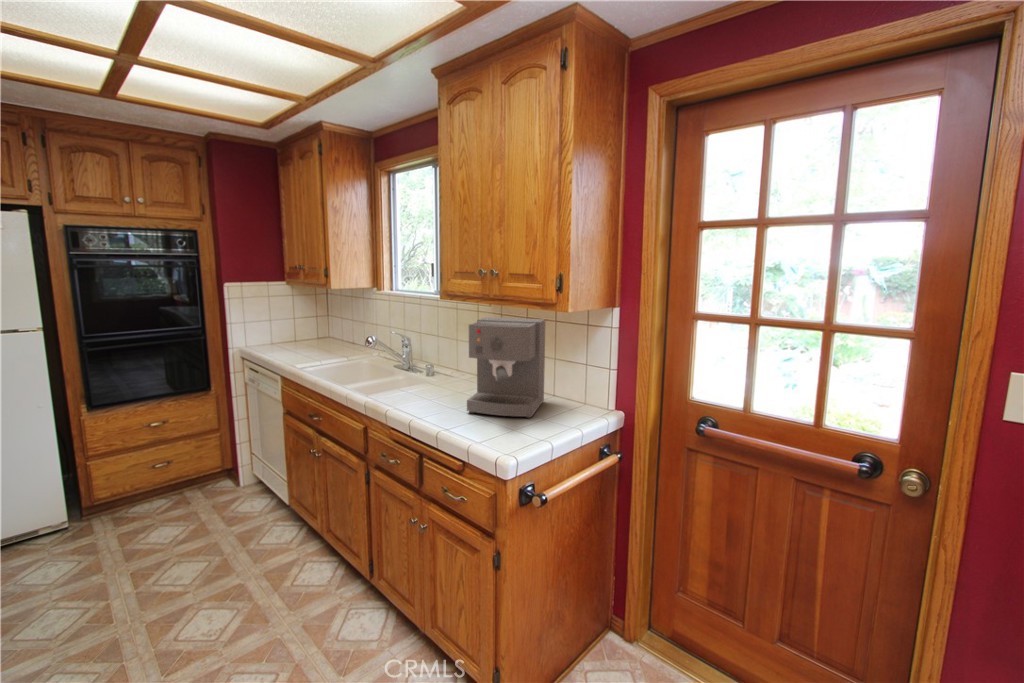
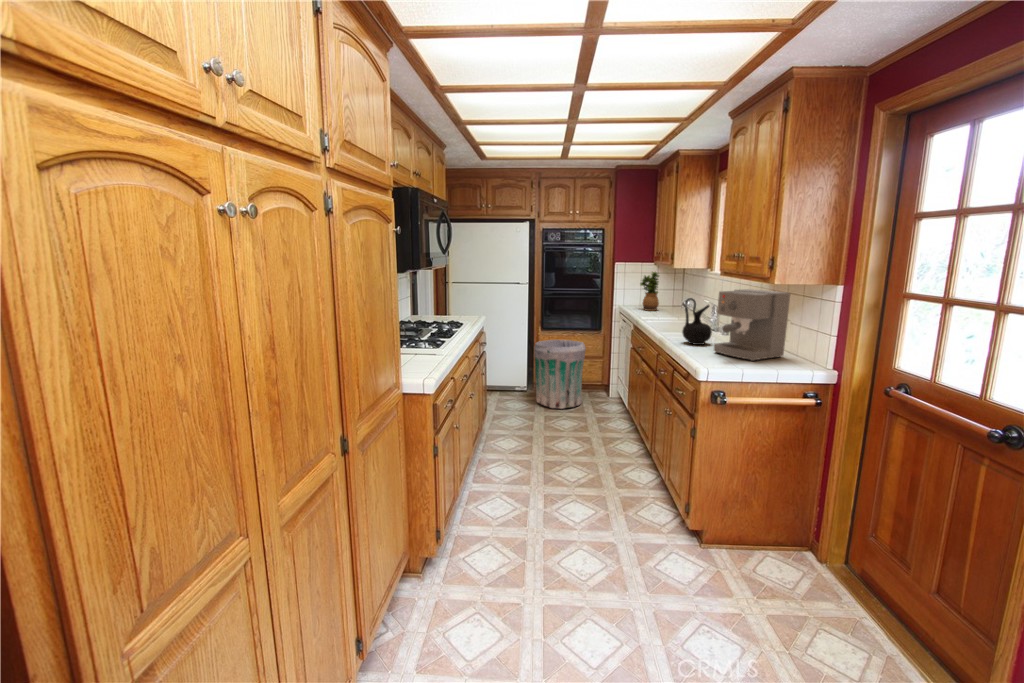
potted plant: none [273,295,307,351] -> present [640,272,659,311]
ceramic jug: none [402,335,443,403] -> present [682,298,712,345]
trash can: none [79,414,198,546] -> present [534,340,586,409]

